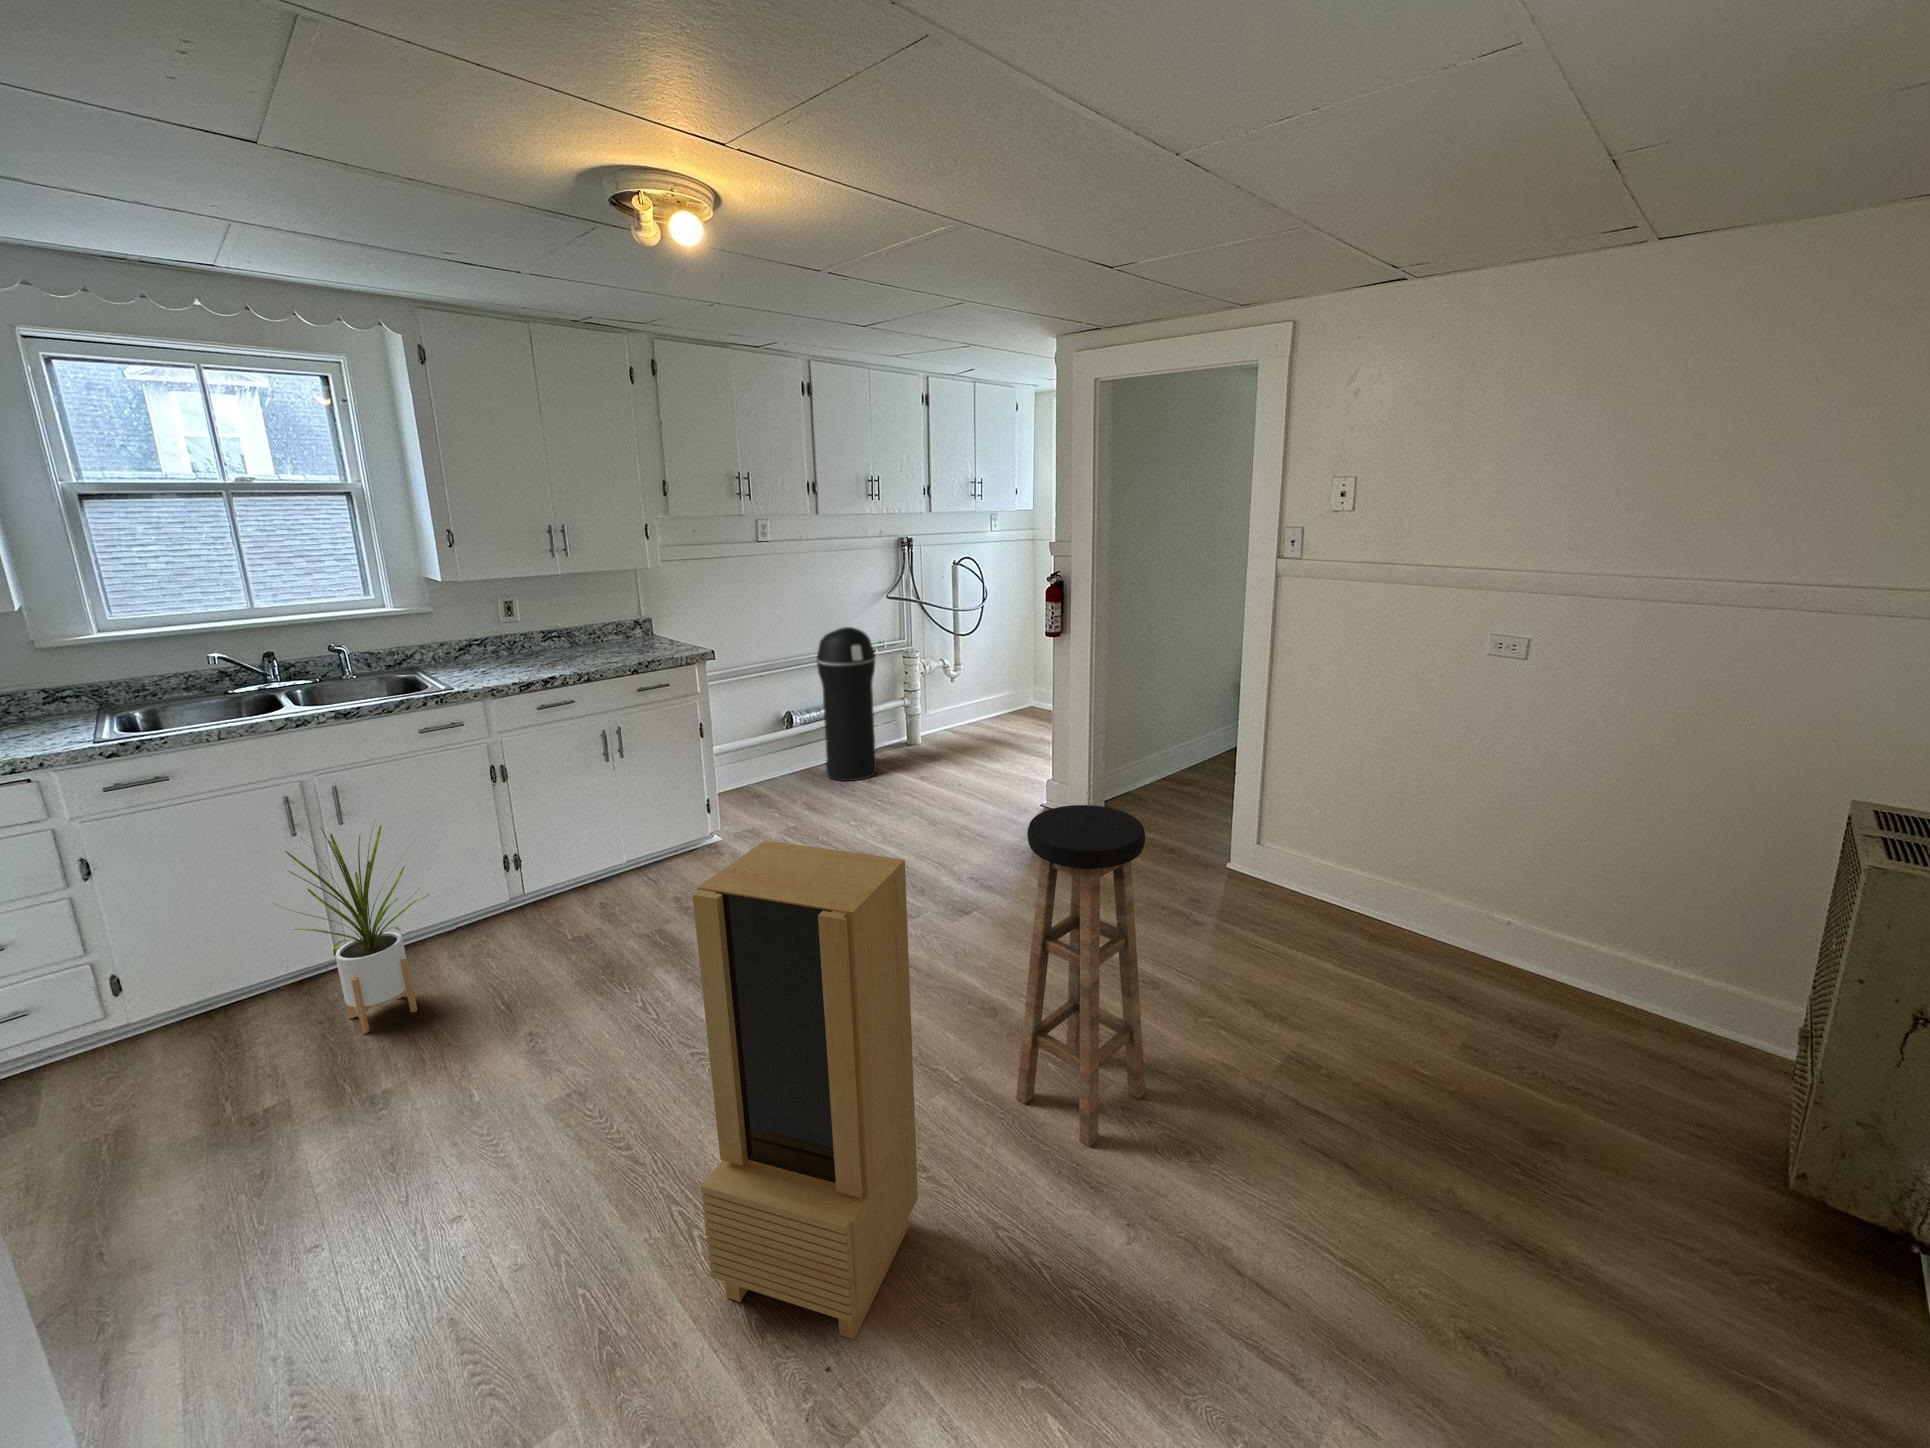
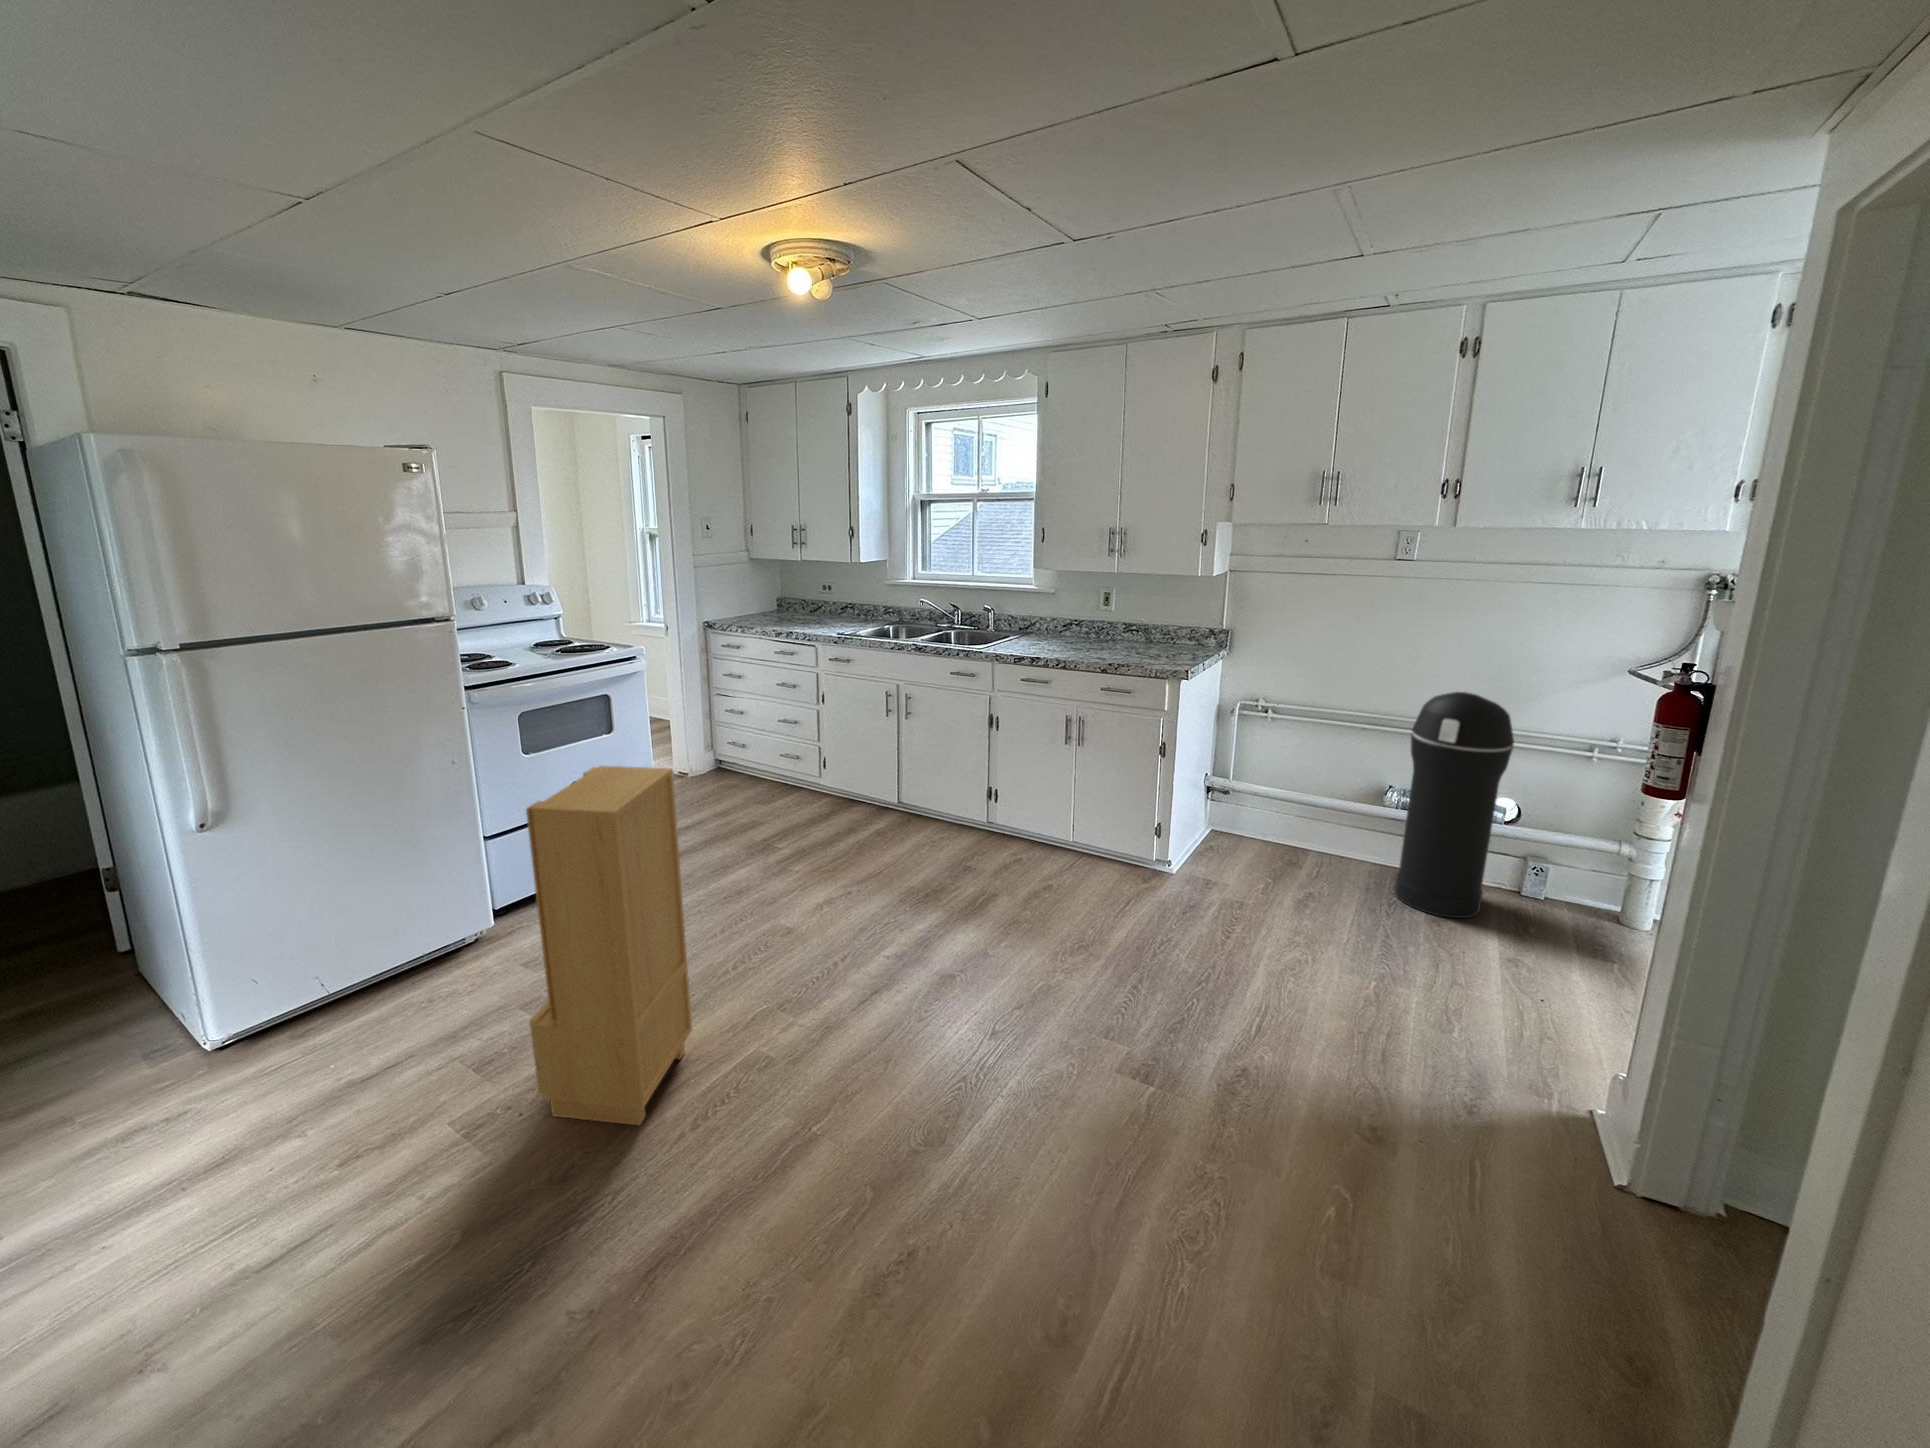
bar stool: present [1016,805,1145,1147] -> none [708,887,876,1326]
house plant: present [285,825,429,1034] -> none [825,708,897,845]

